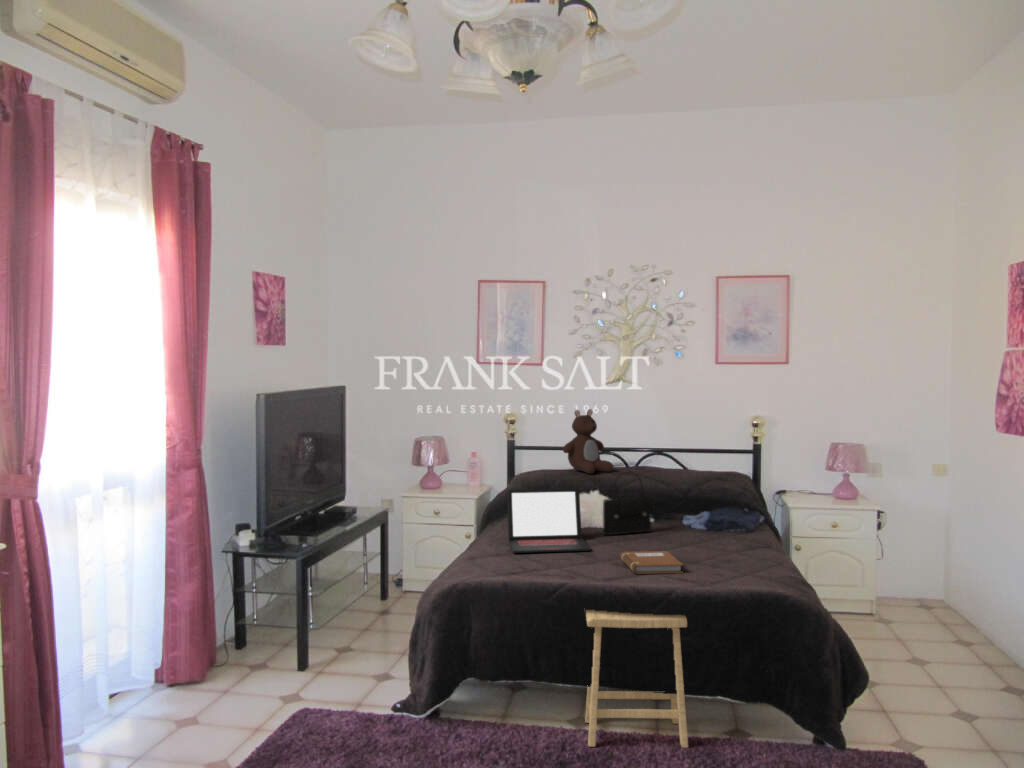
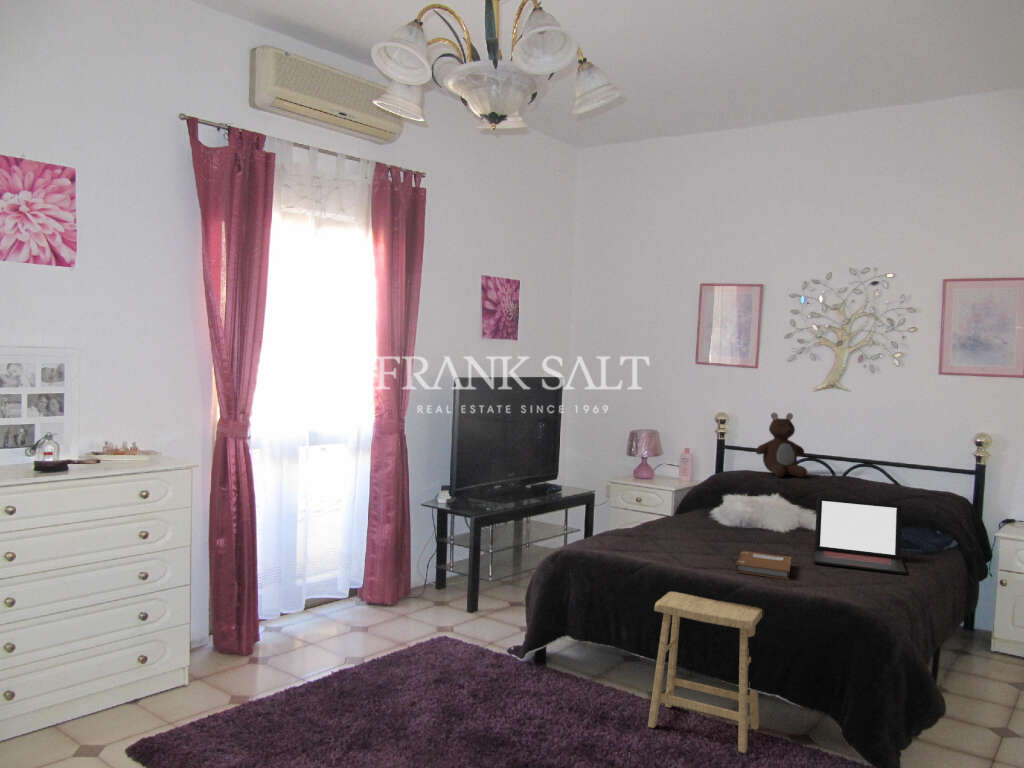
handbag: present [603,479,653,535] -> none [759,476,817,540]
laptop: present [507,488,591,553] -> present [814,497,906,574]

